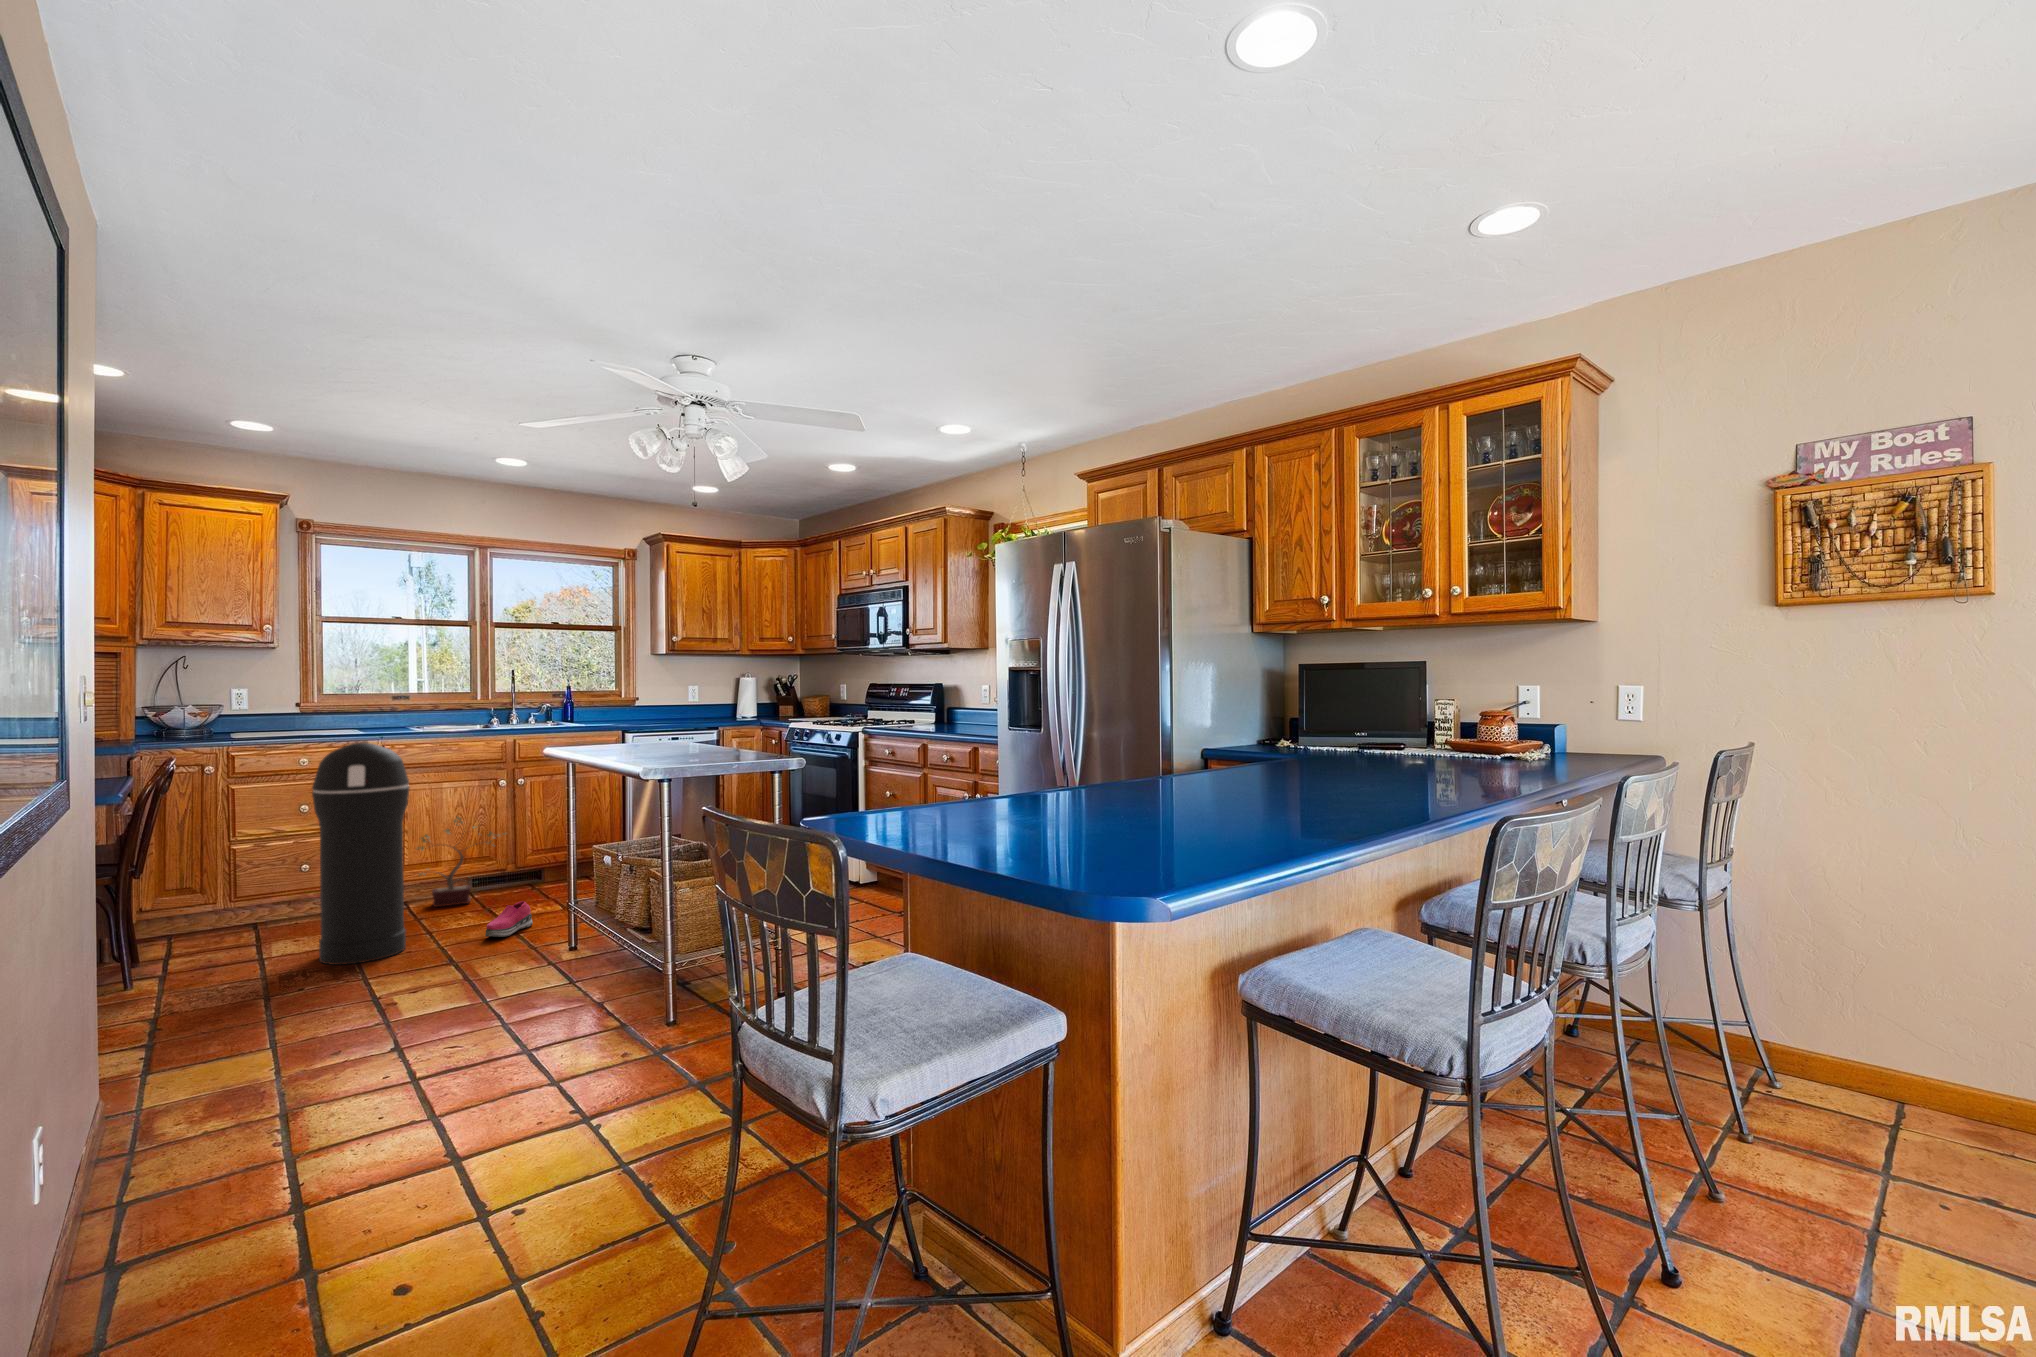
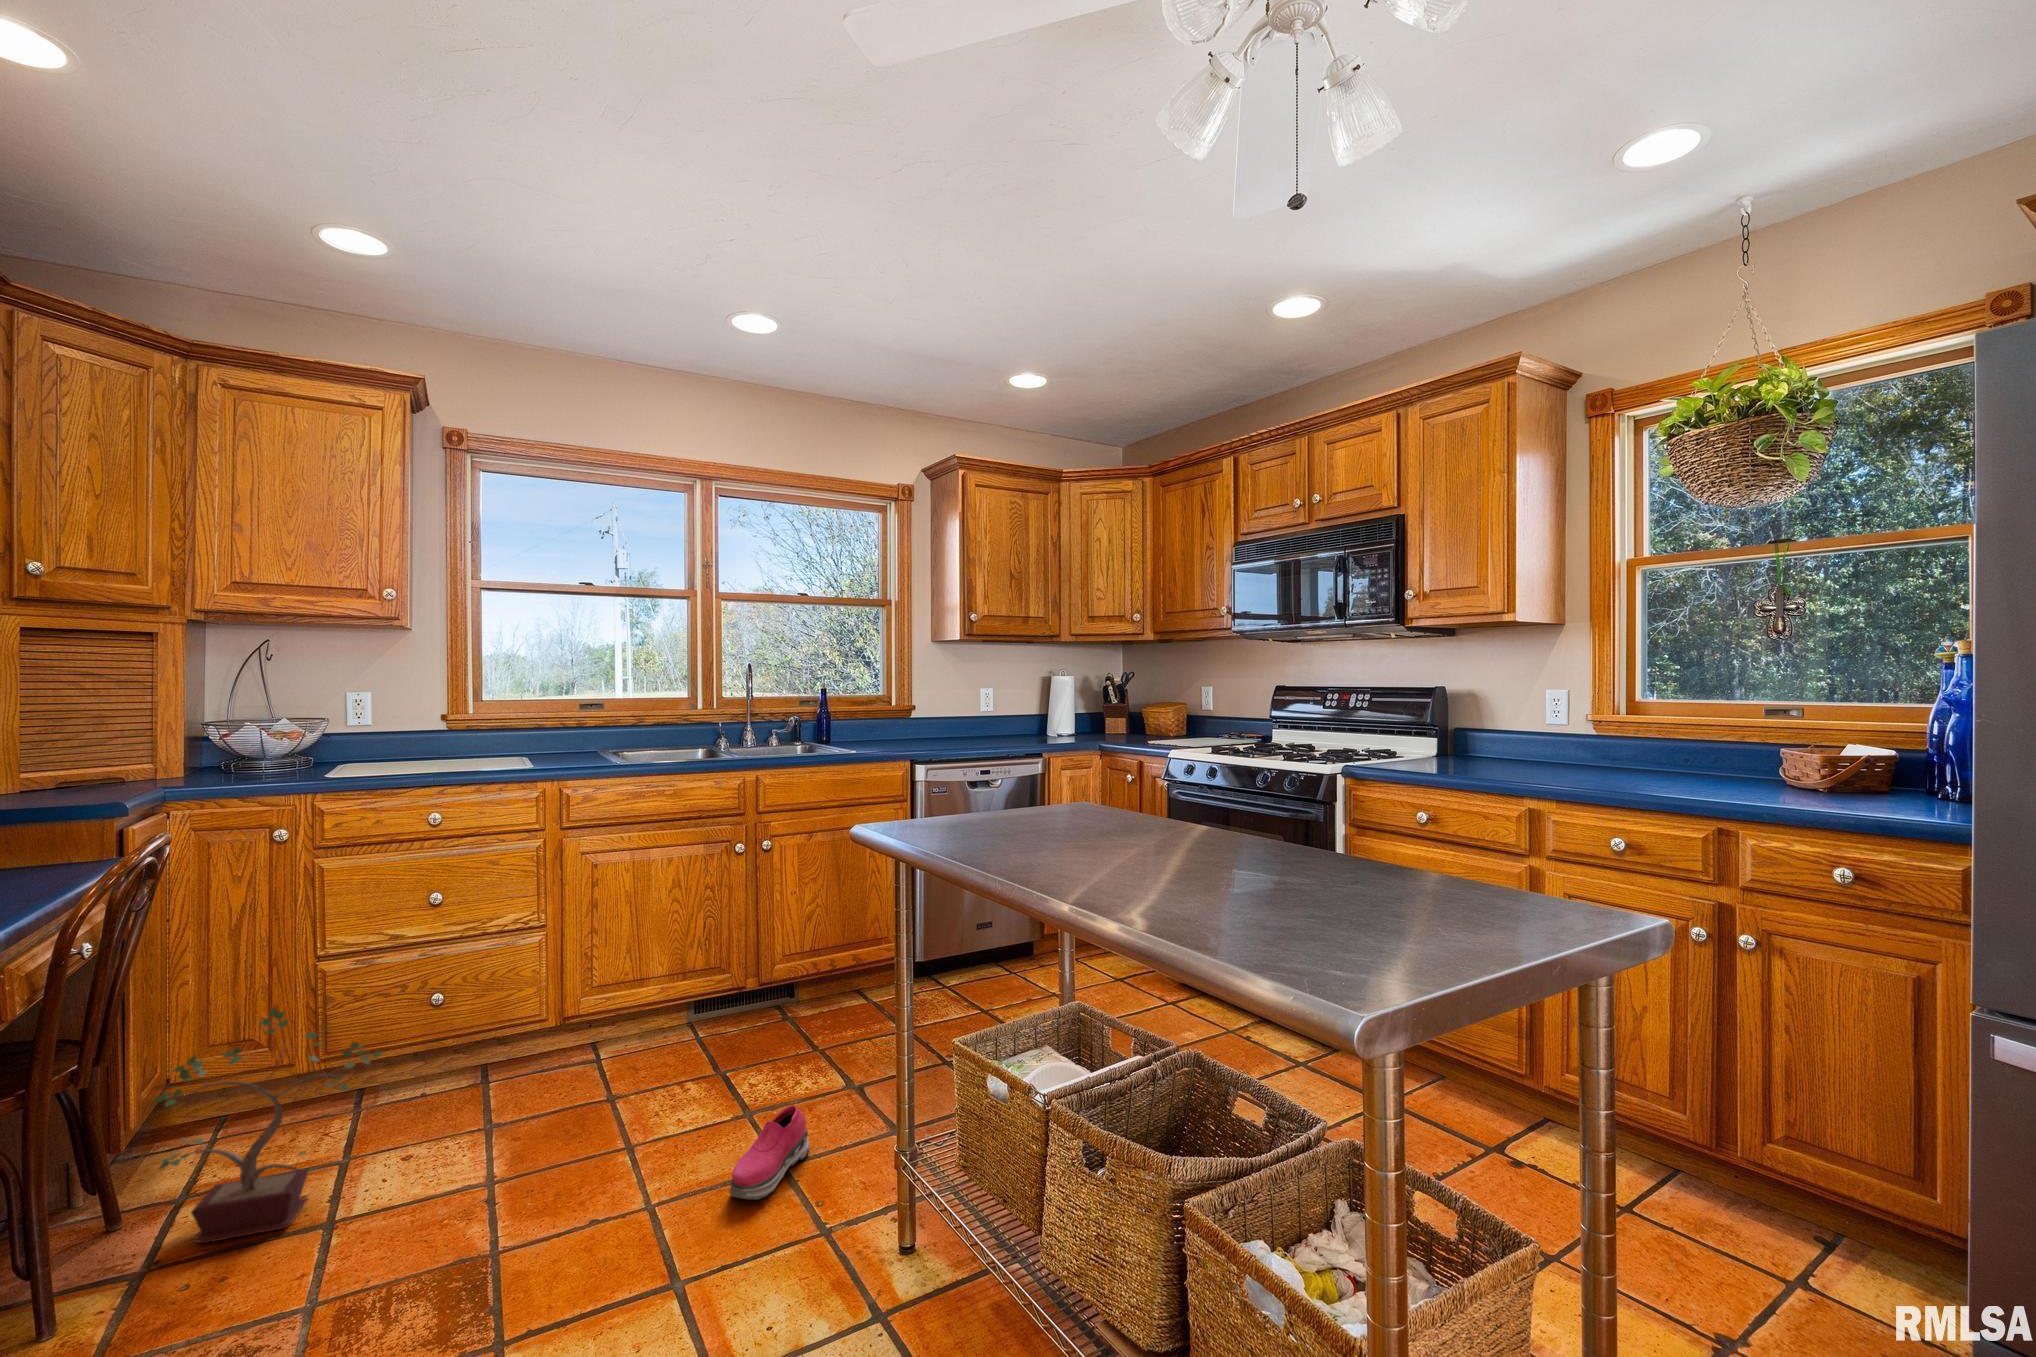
trash can: present [312,742,409,965] -> none [402,807,590,1285]
potted plant: present [417,817,495,907] -> present [153,1008,382,1243]

